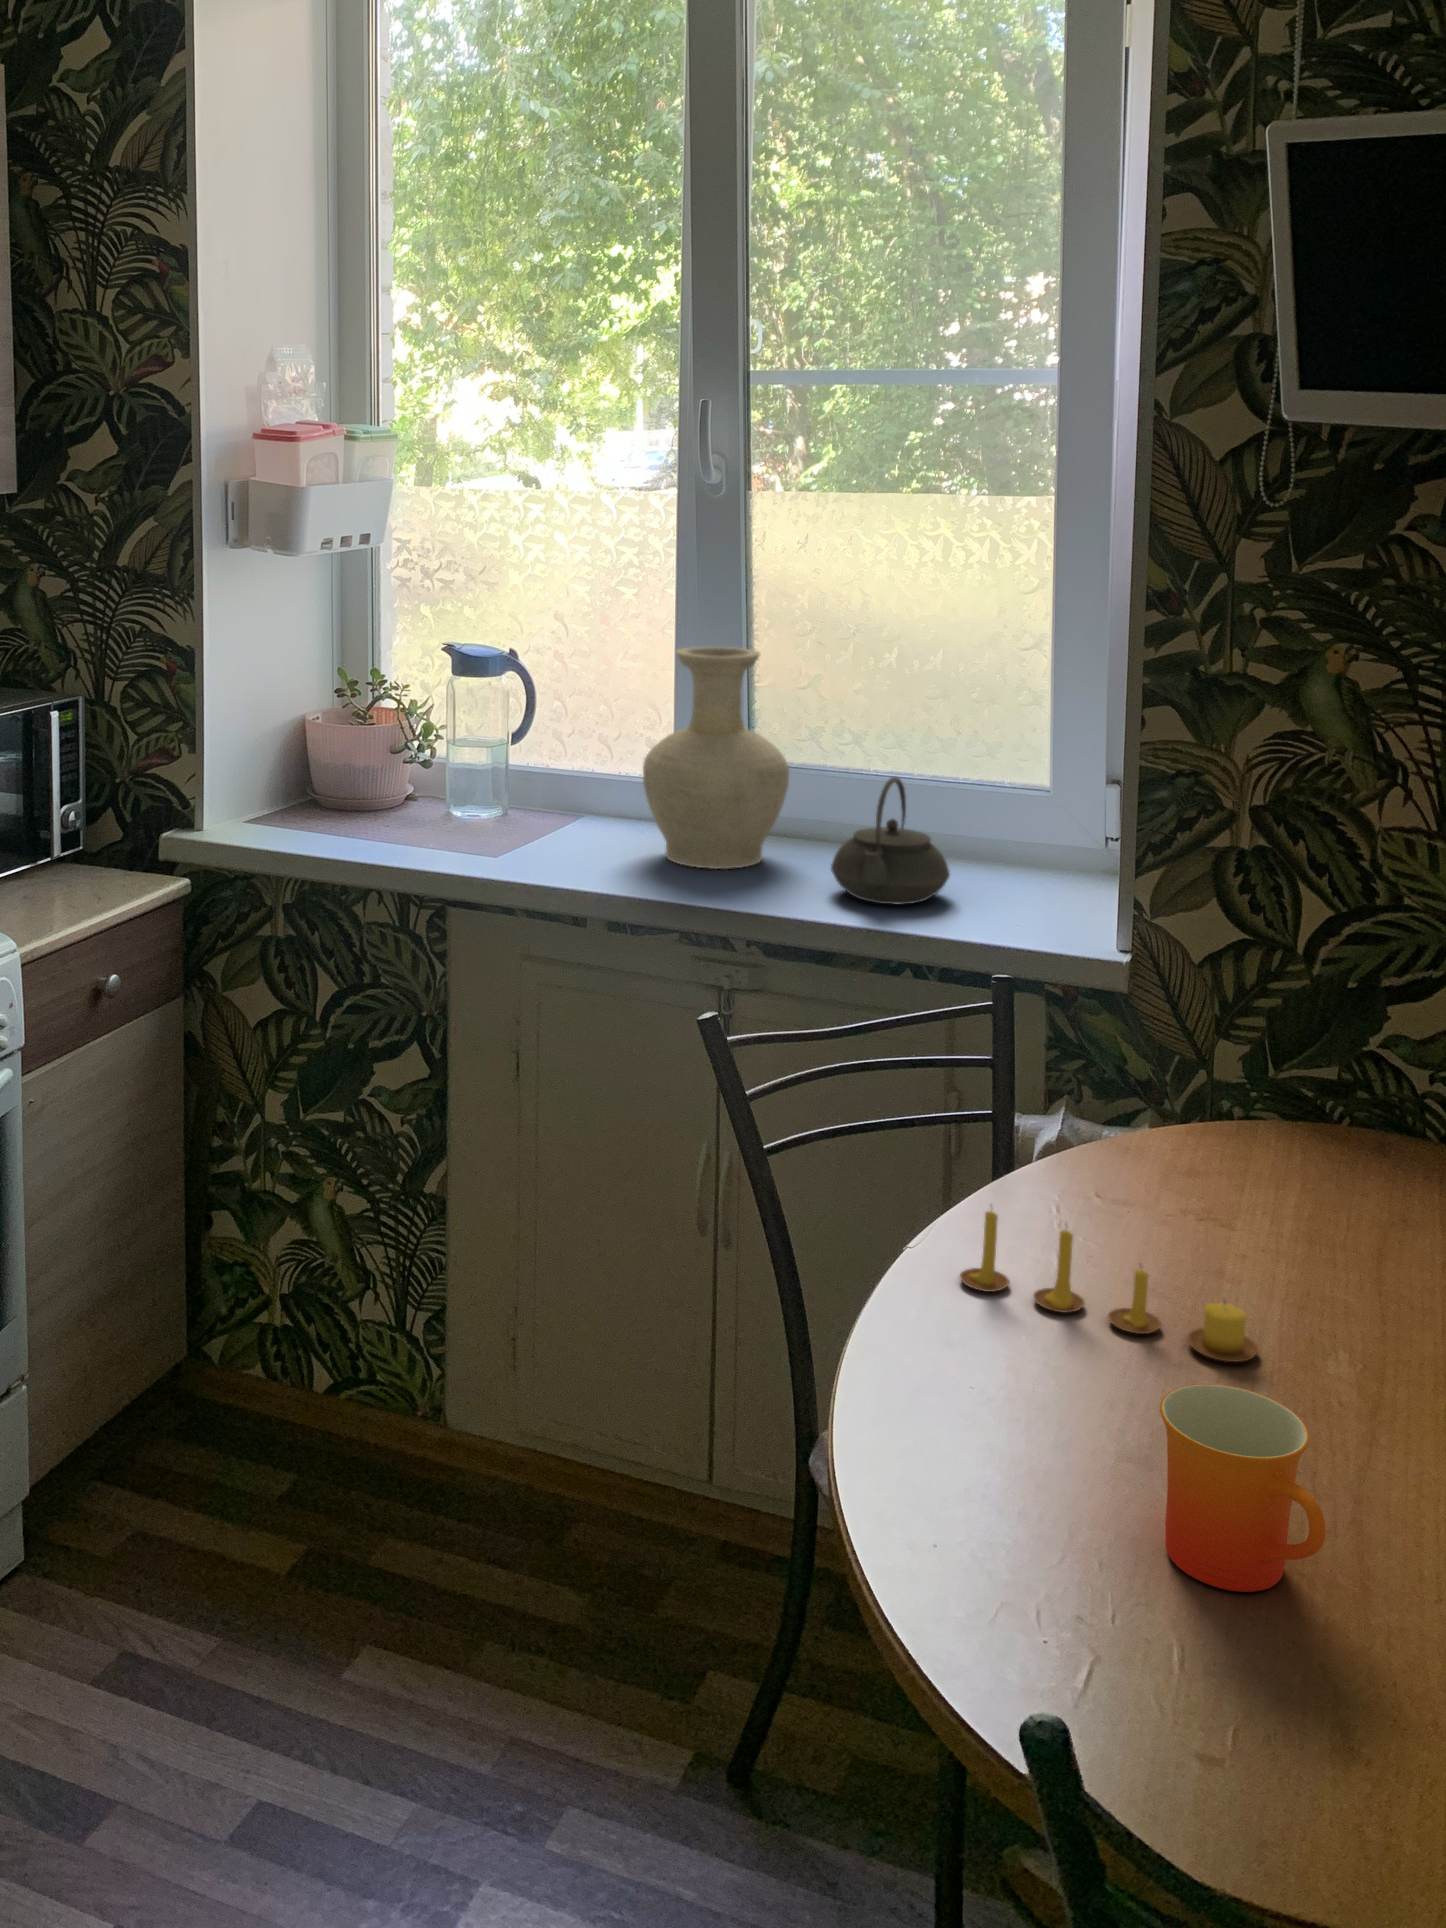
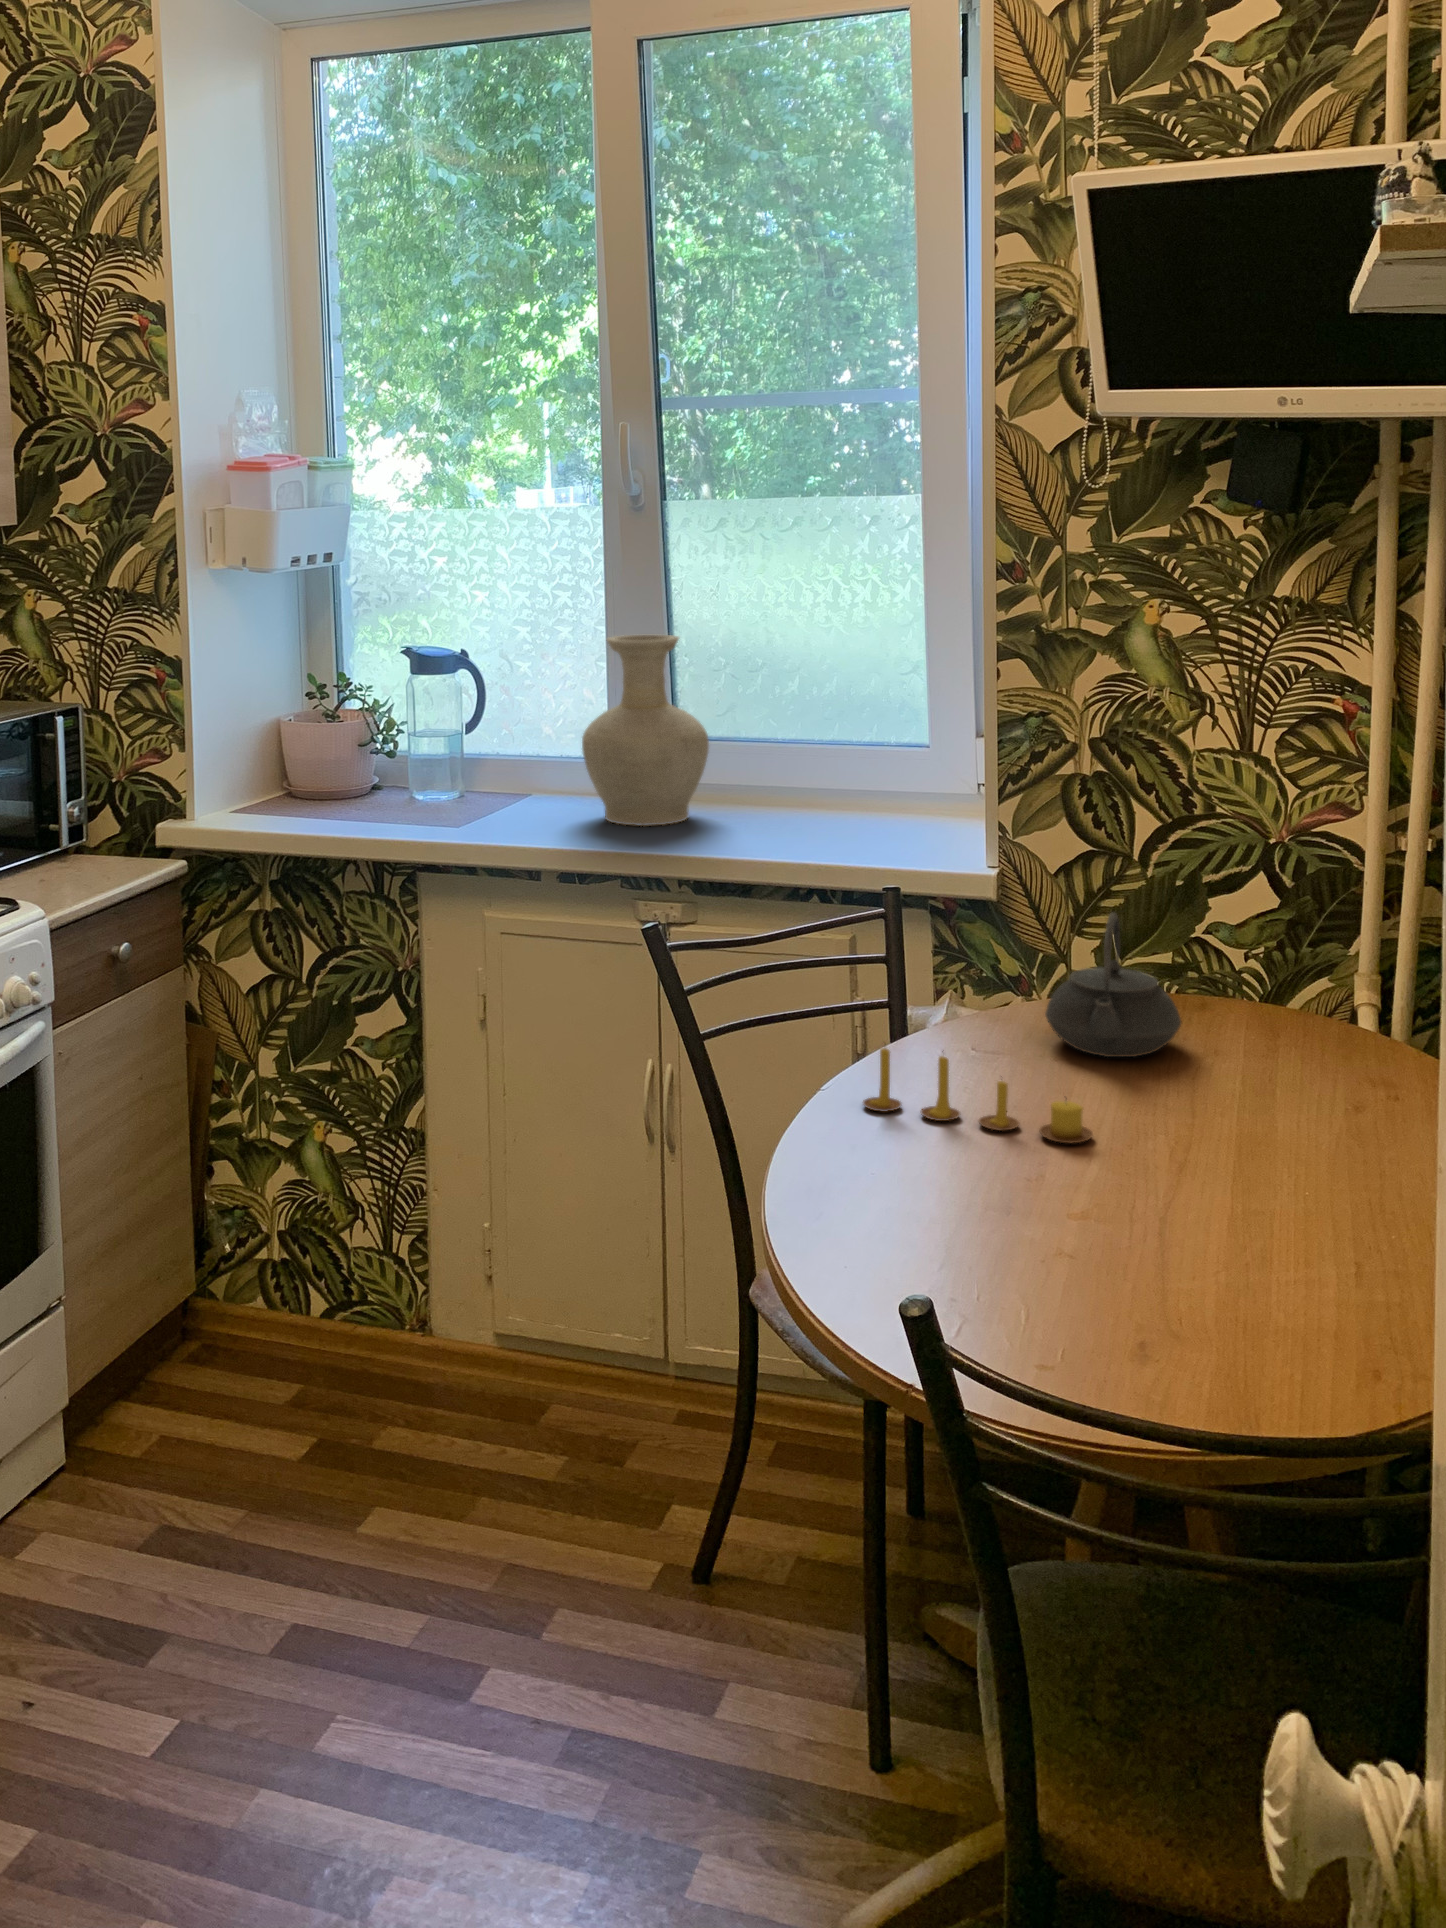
teapot: present [831,777,950,905] -> present [1045,913,1182,1057]
mug: present [1160,1384,1326,1592] -> none [1006,1130,1125,1272]

